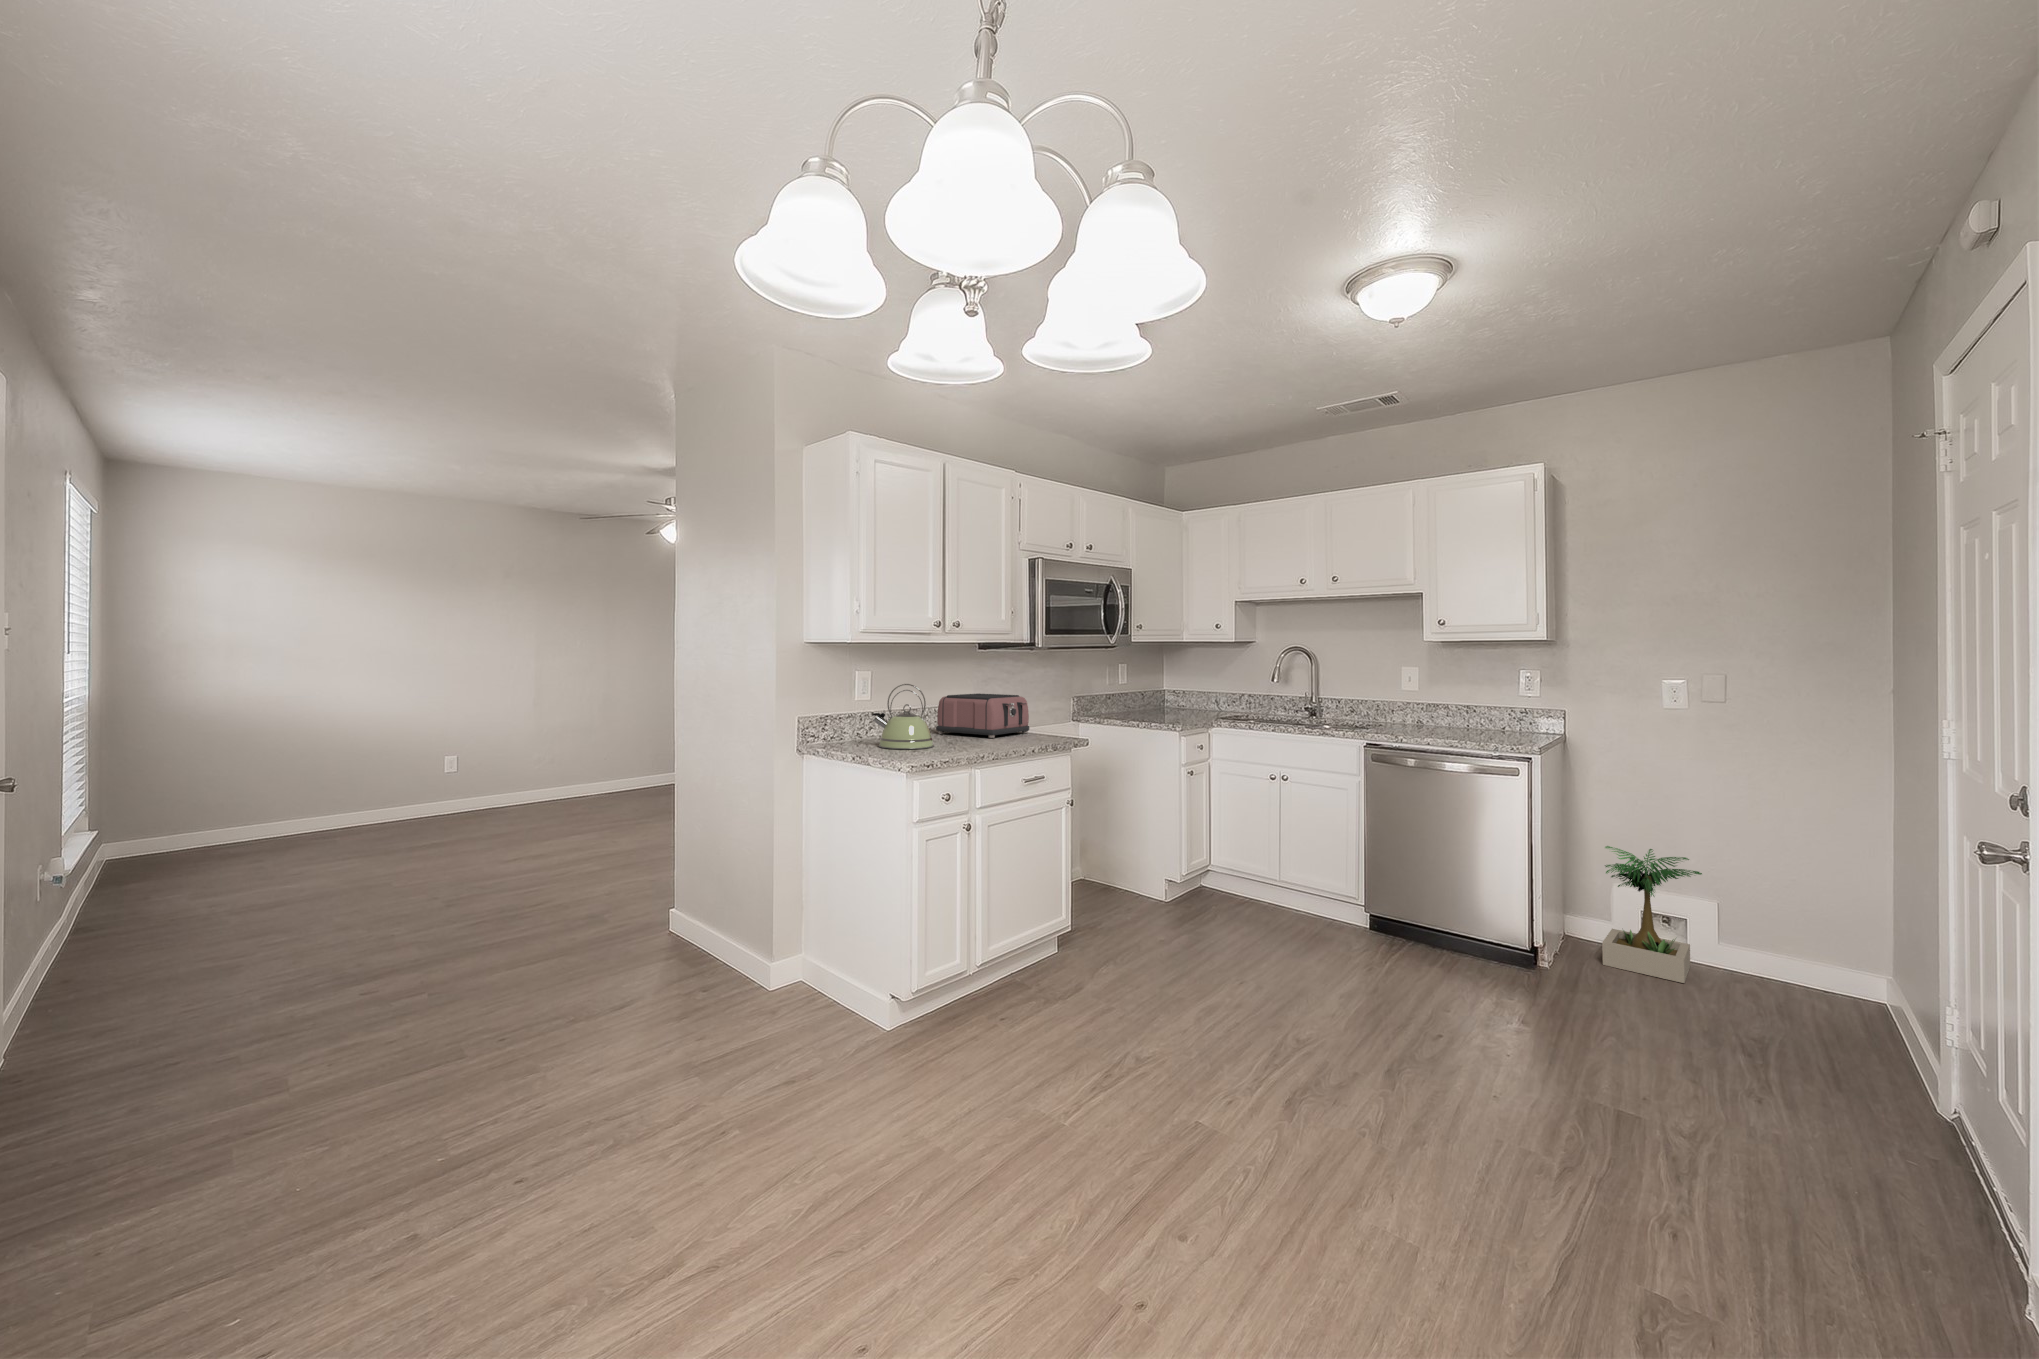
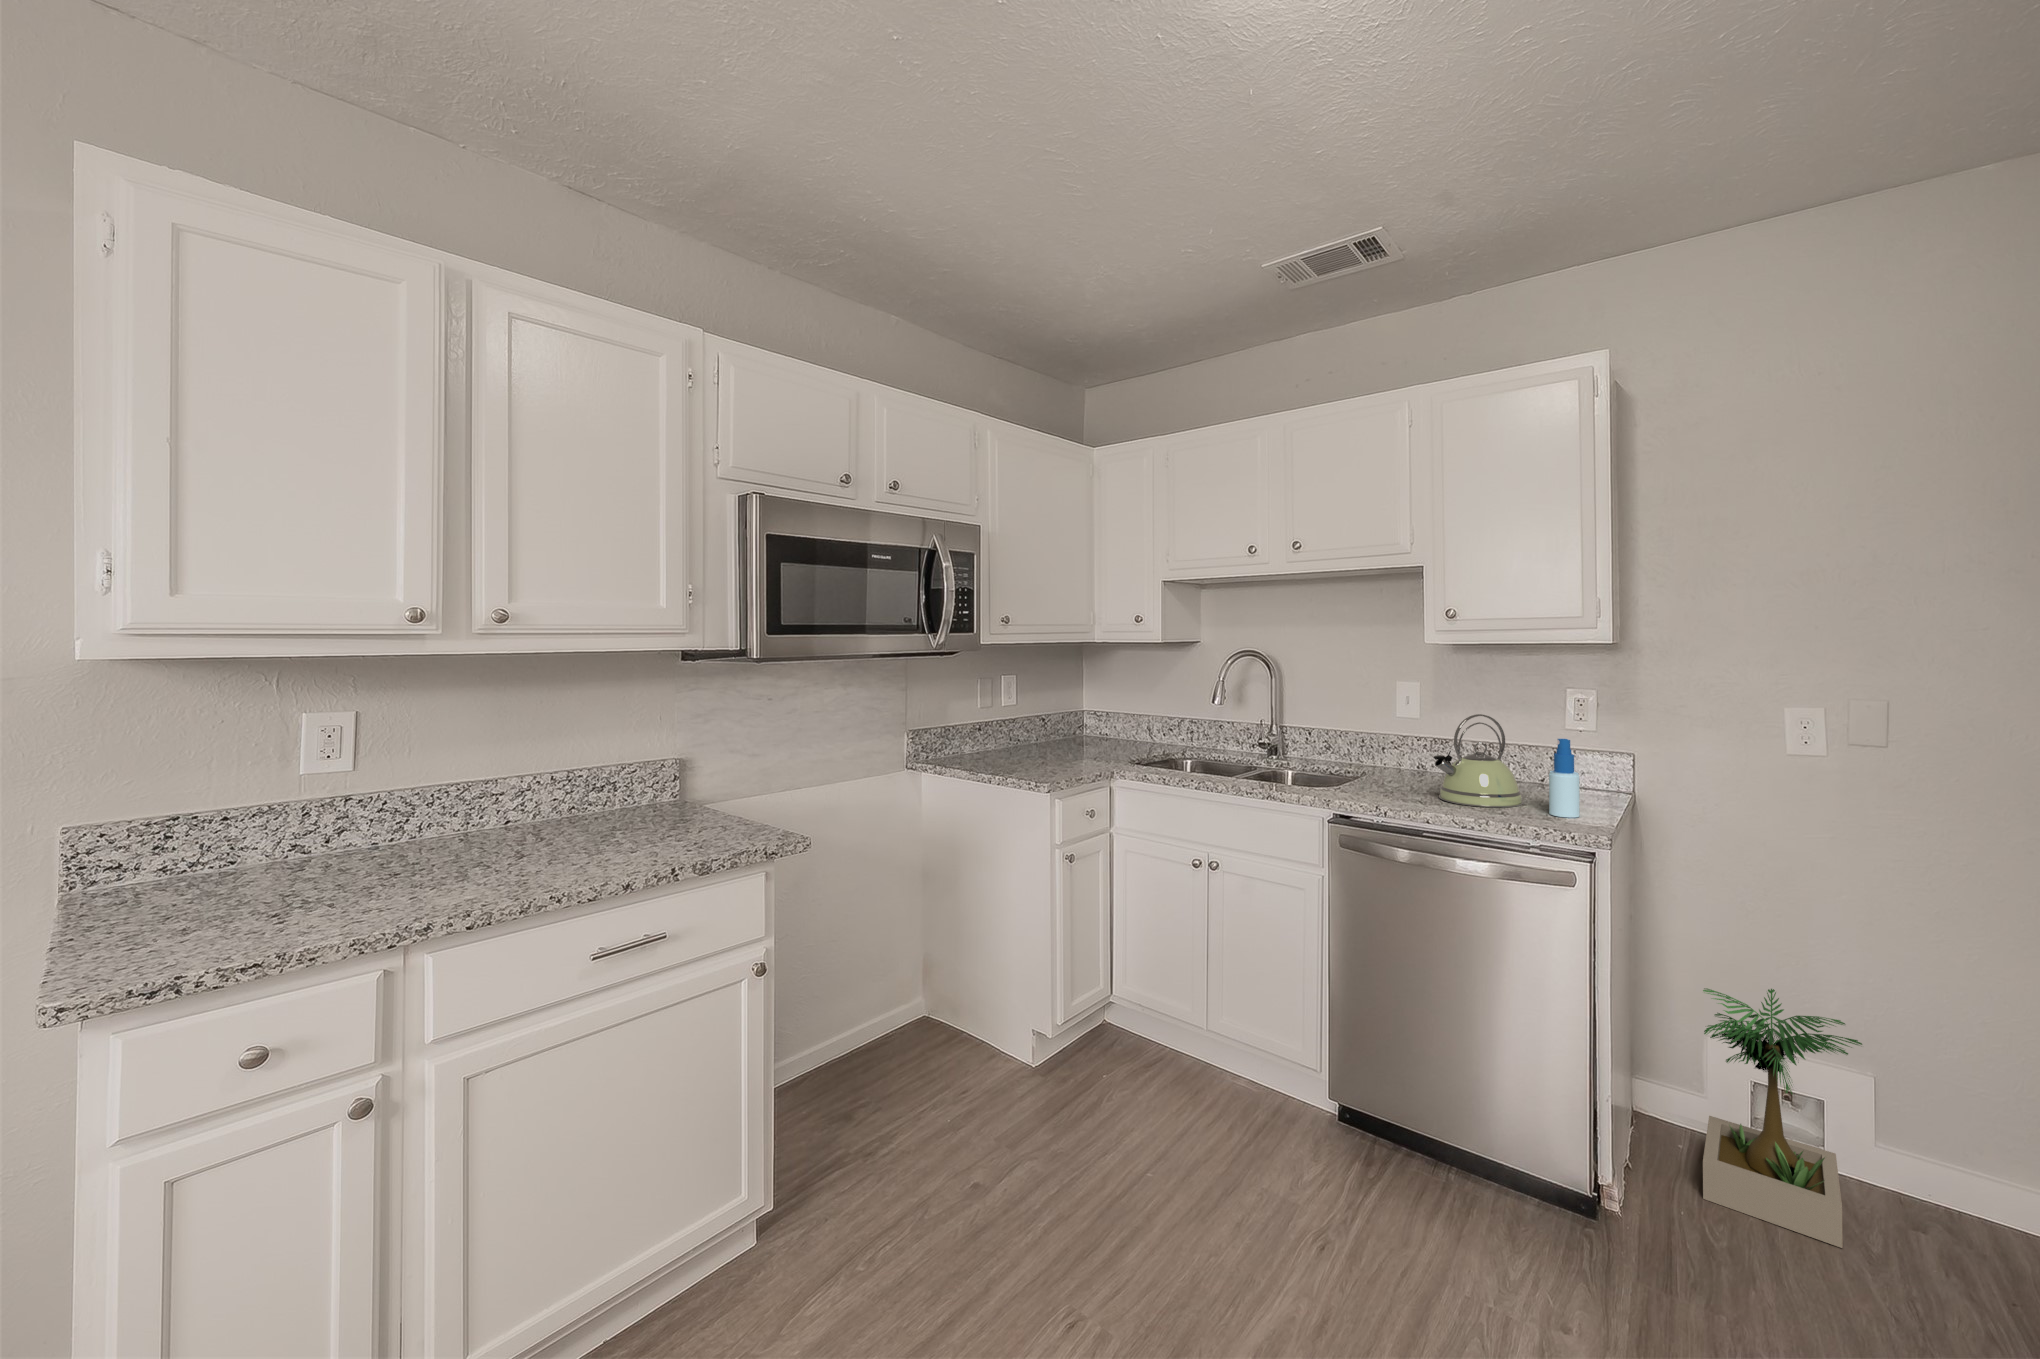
kettle: present [872,684,934,749] -> present [1433,714,1523,807]
toaster: present [936,693,1029,738] -> none [519,752,718,856]
spray bottle: none [1504,694,1523,739] -> present [1549,739,1580,818]

